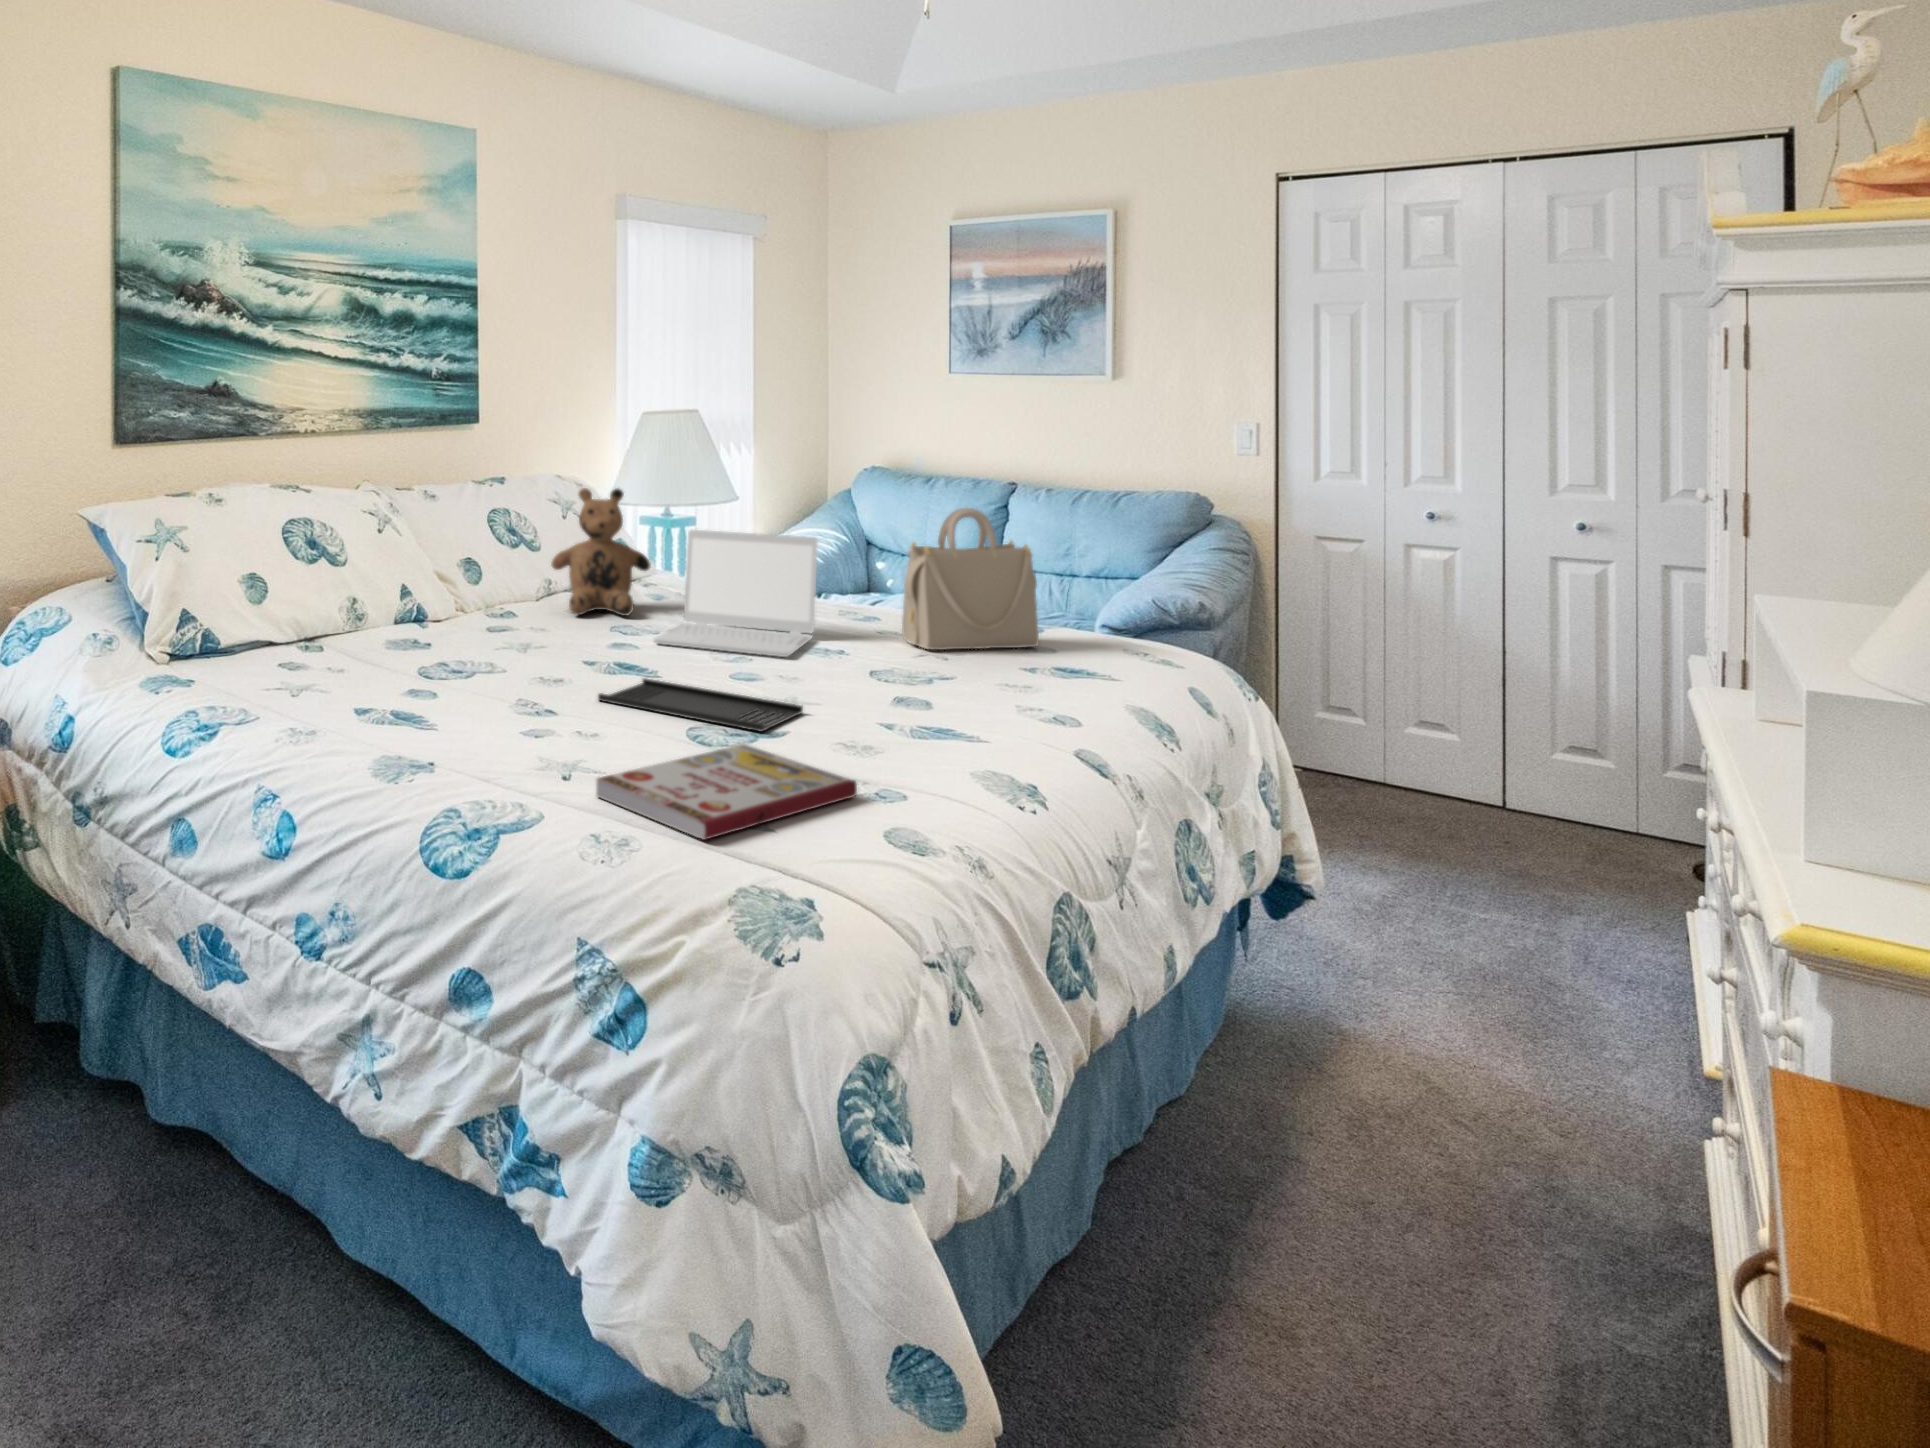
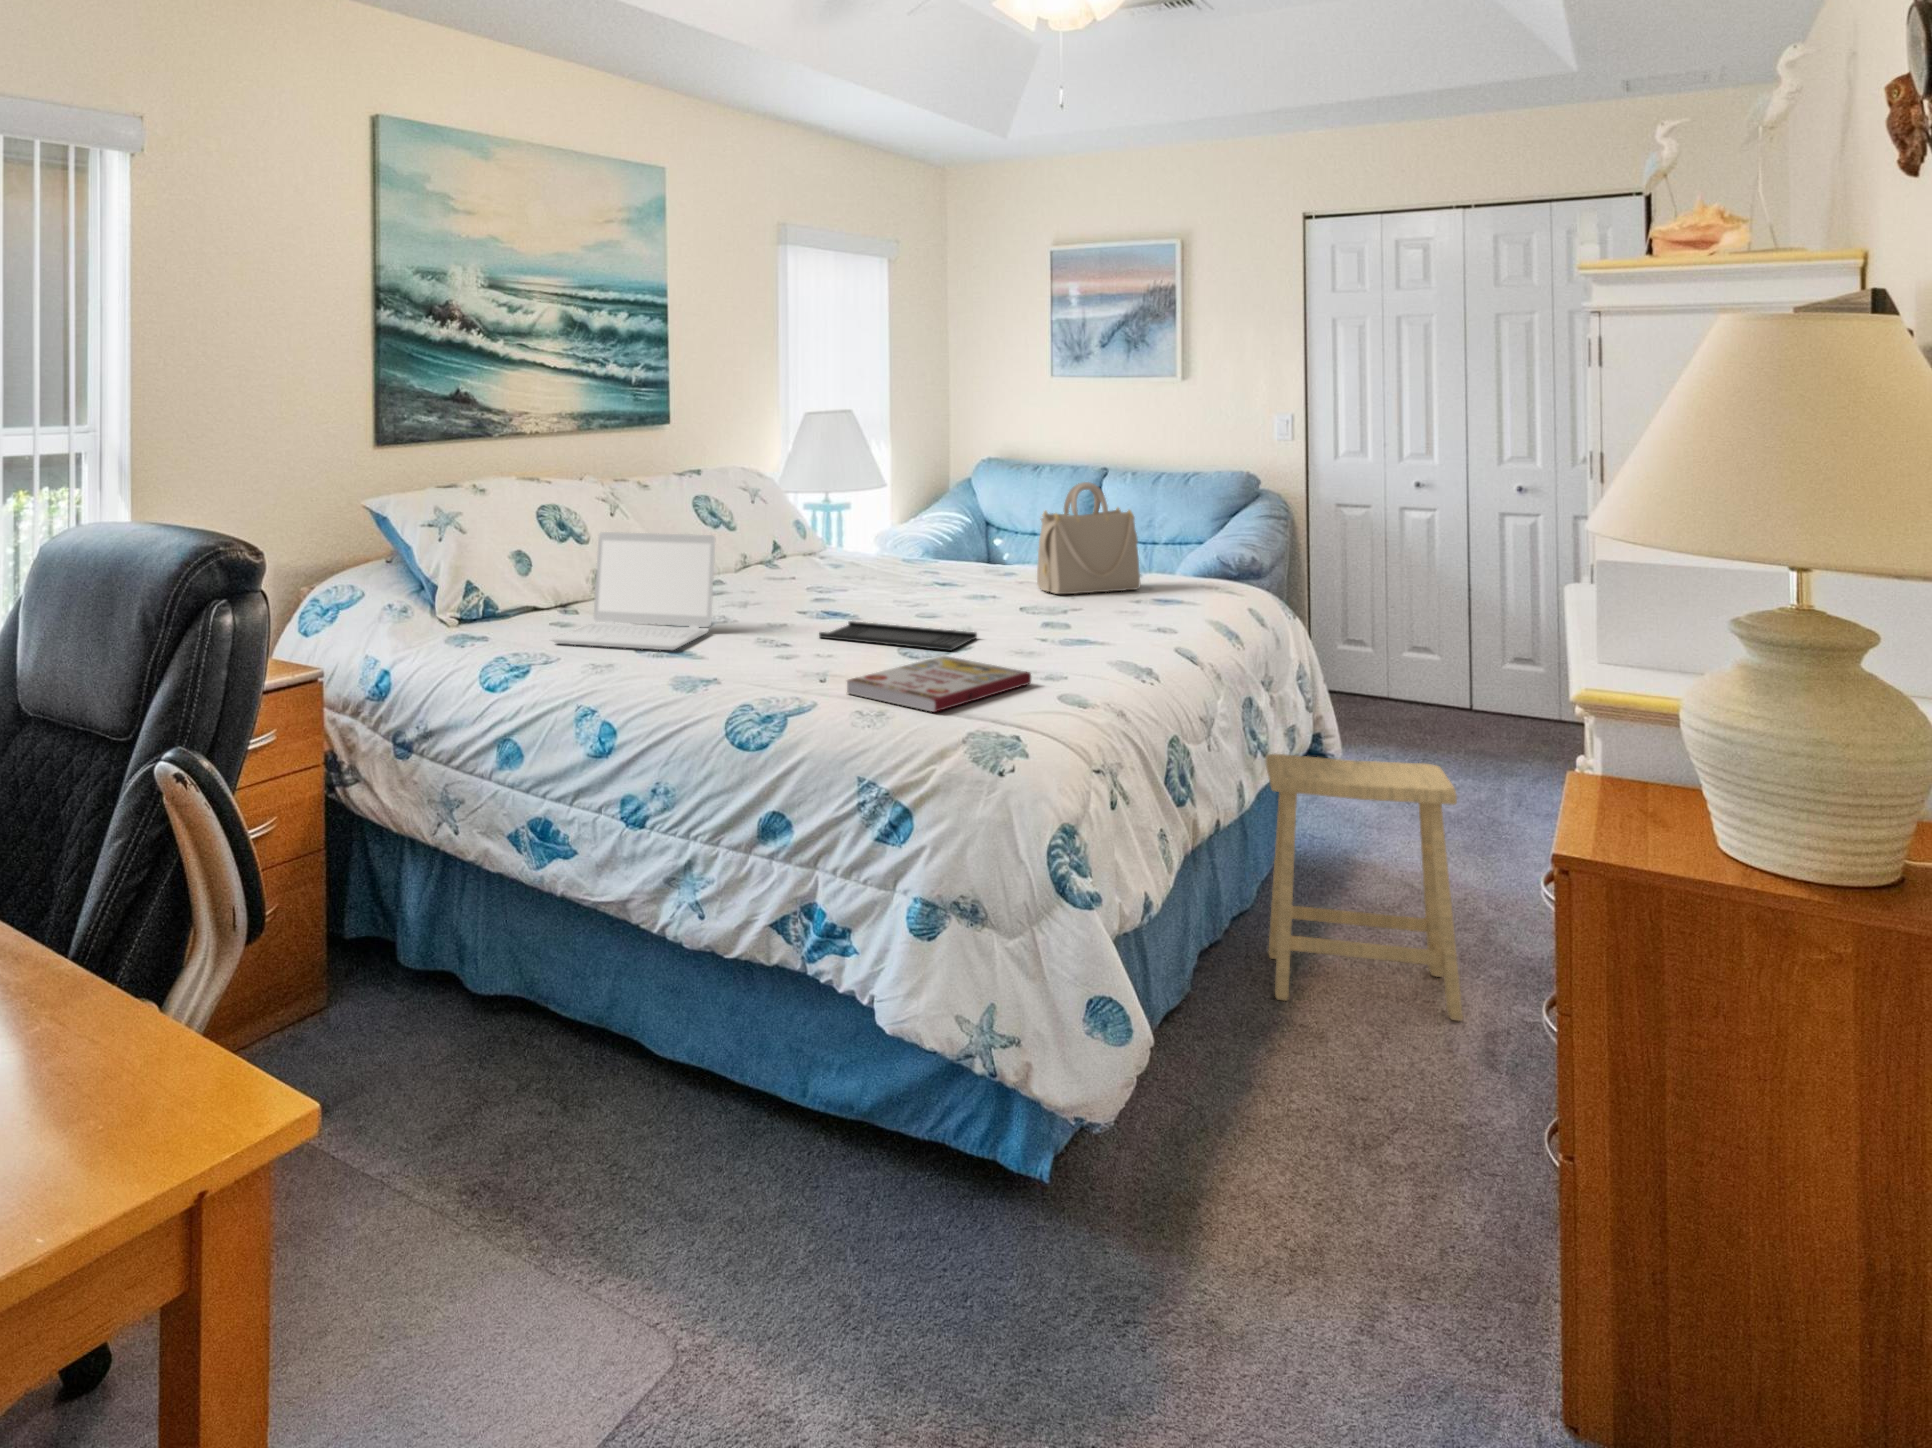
teddy bear: present [551,488,651,616] -> none [747,476,831,582]
laptop: present [654,530,818,657] -> present [553,532,715,650]
footstool: none [1207,899,1517,1335] -> present [1266,754,1463,1021]

